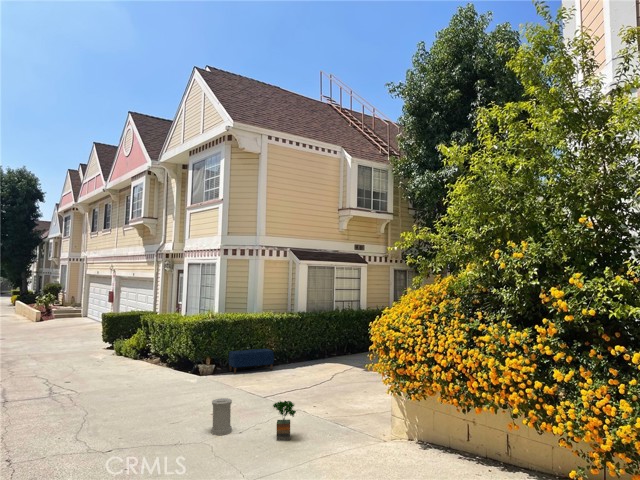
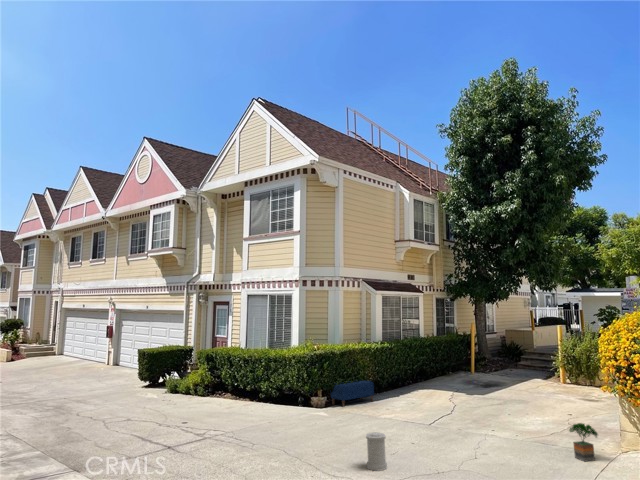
trash can: present [211,398,232,435] -> present [366,432,387,471]
potted tree: present [273,401,296,440] -> present [569,423,598,461]

